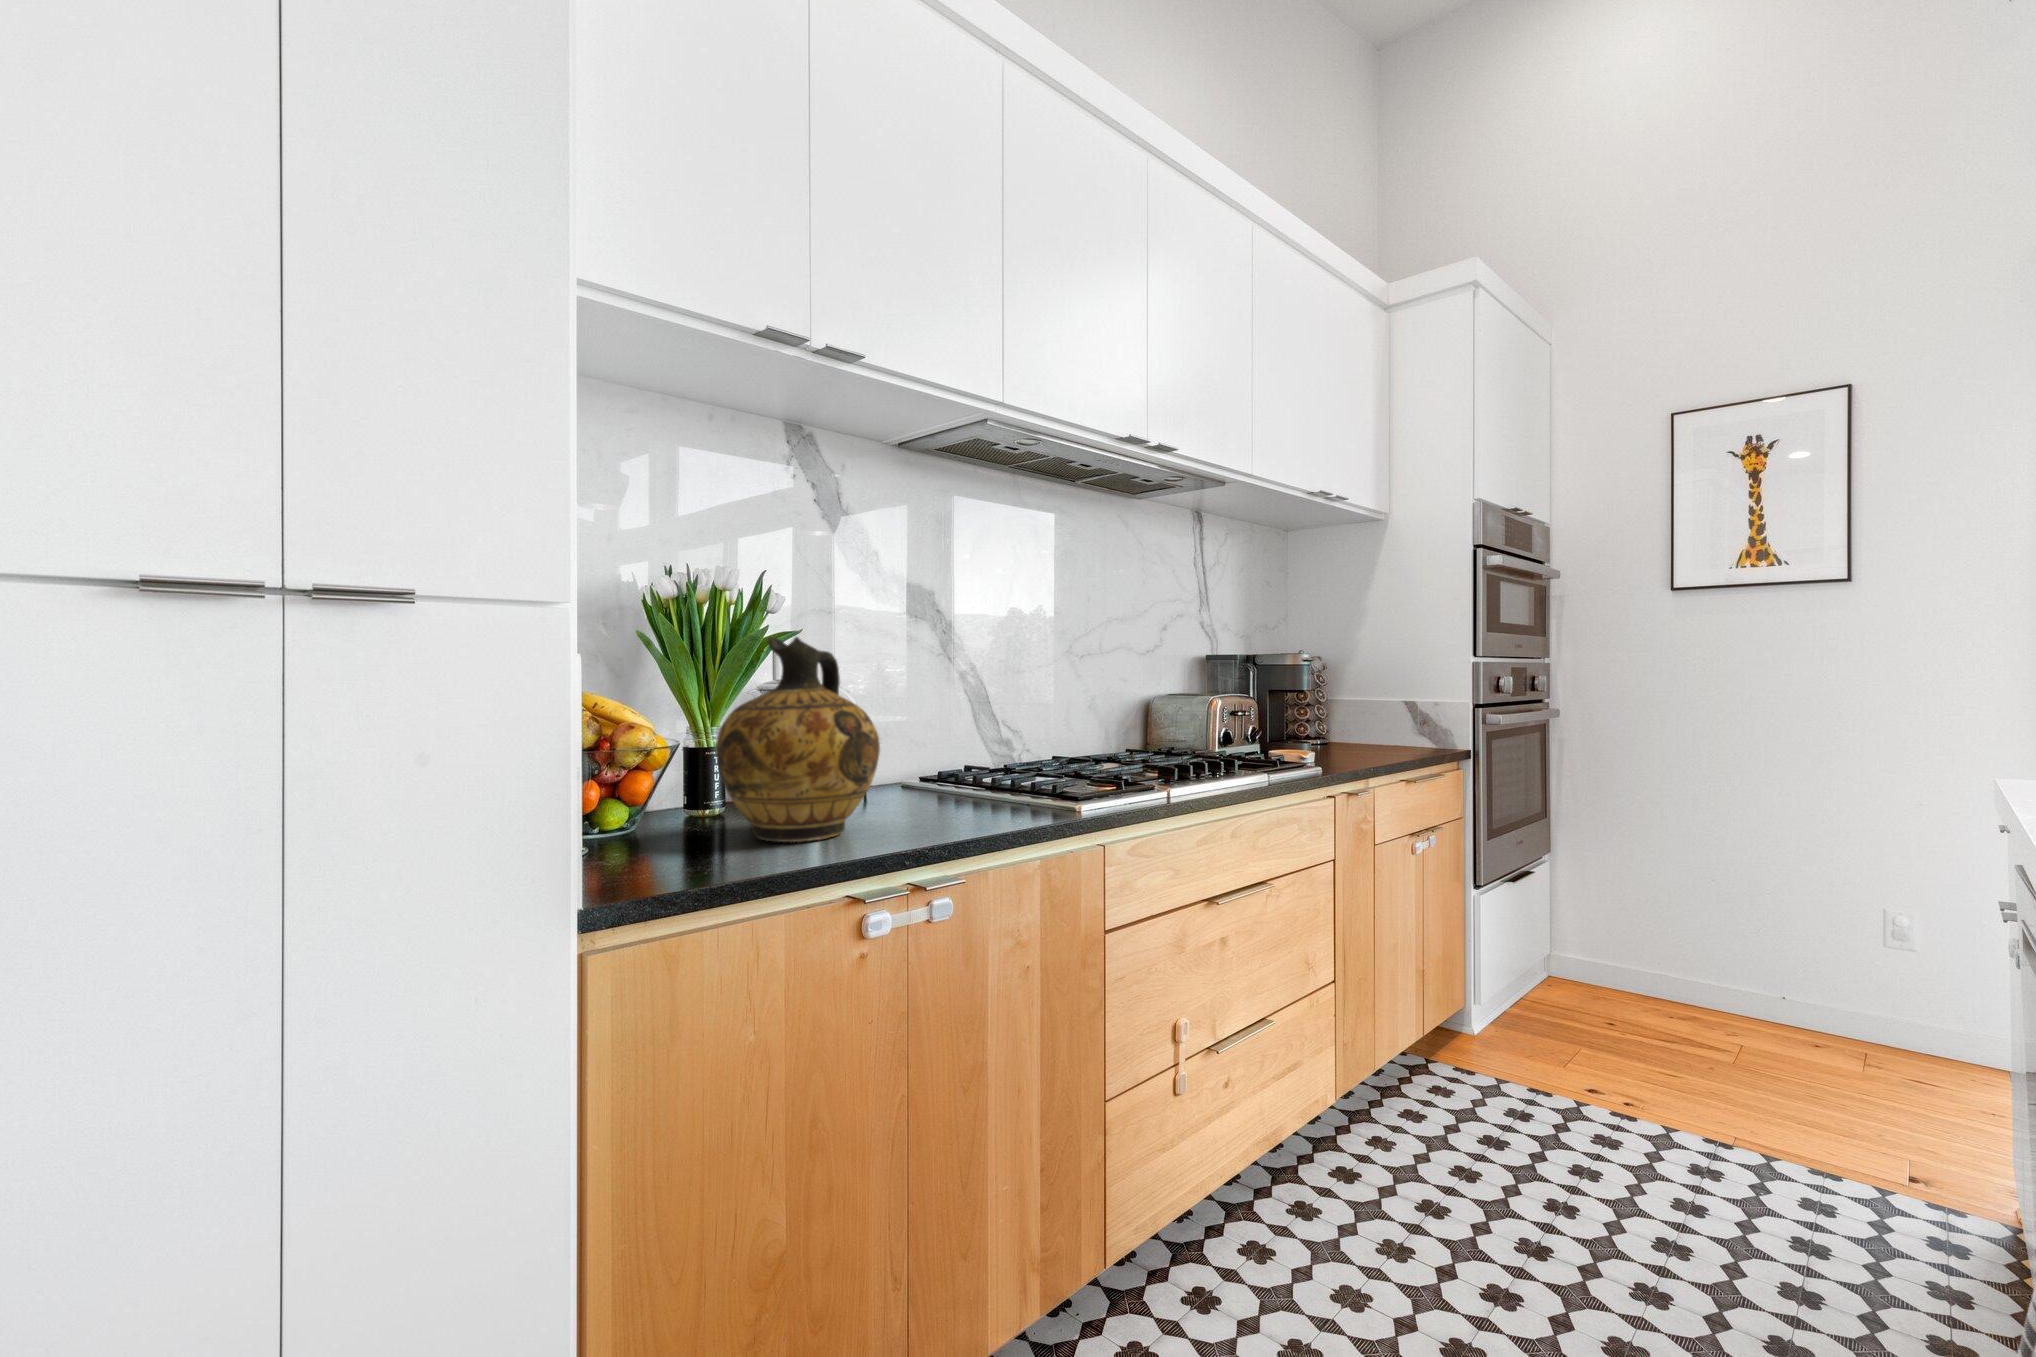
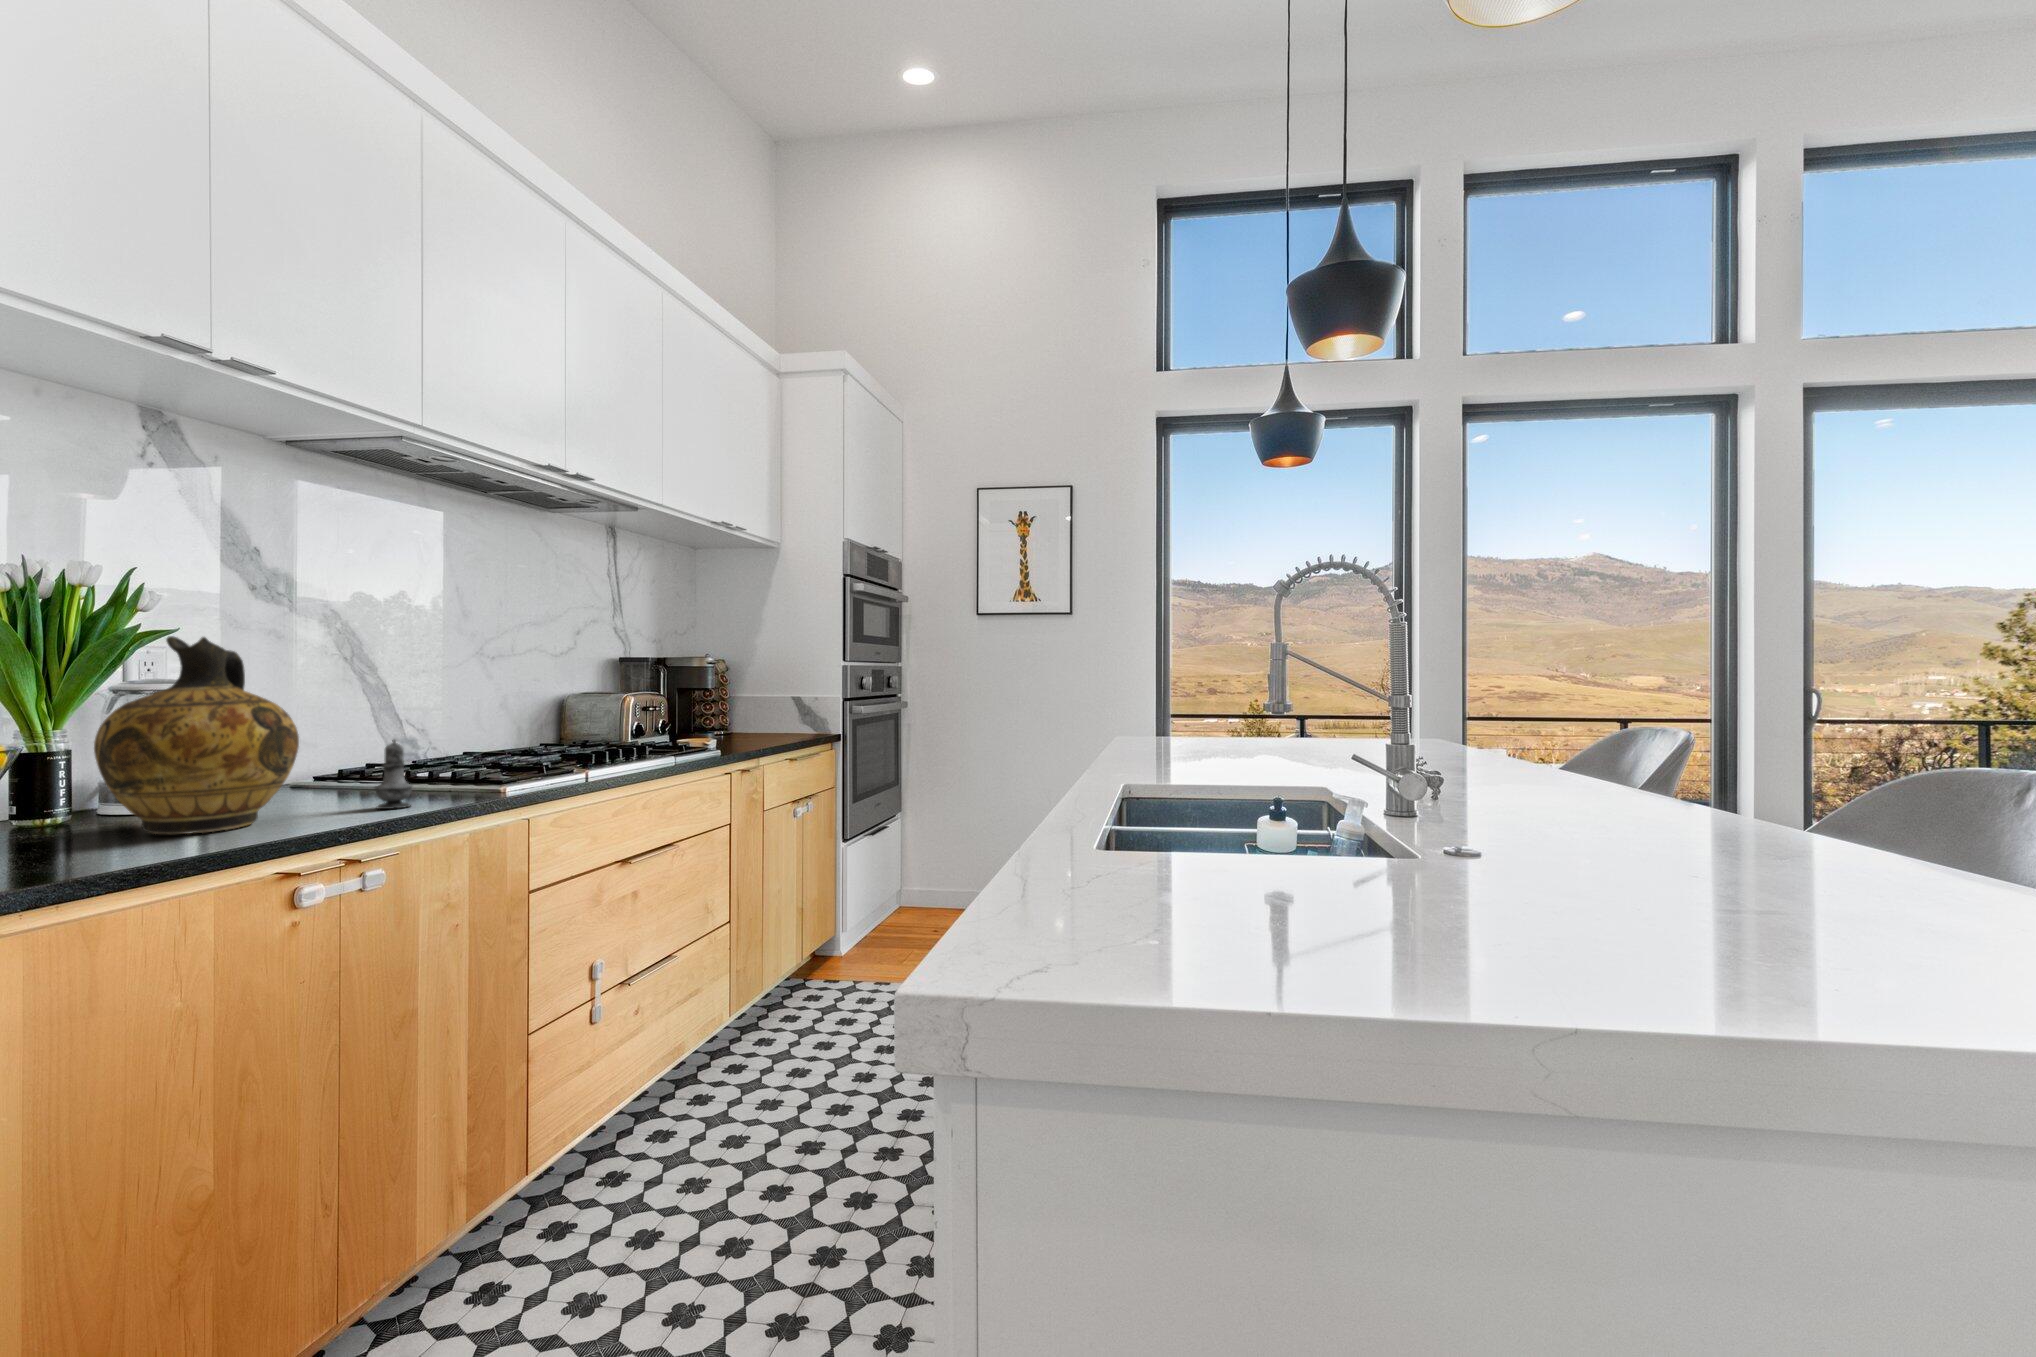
salt shaker: none [948,748,986,827] -> present [375,739,413,809]

